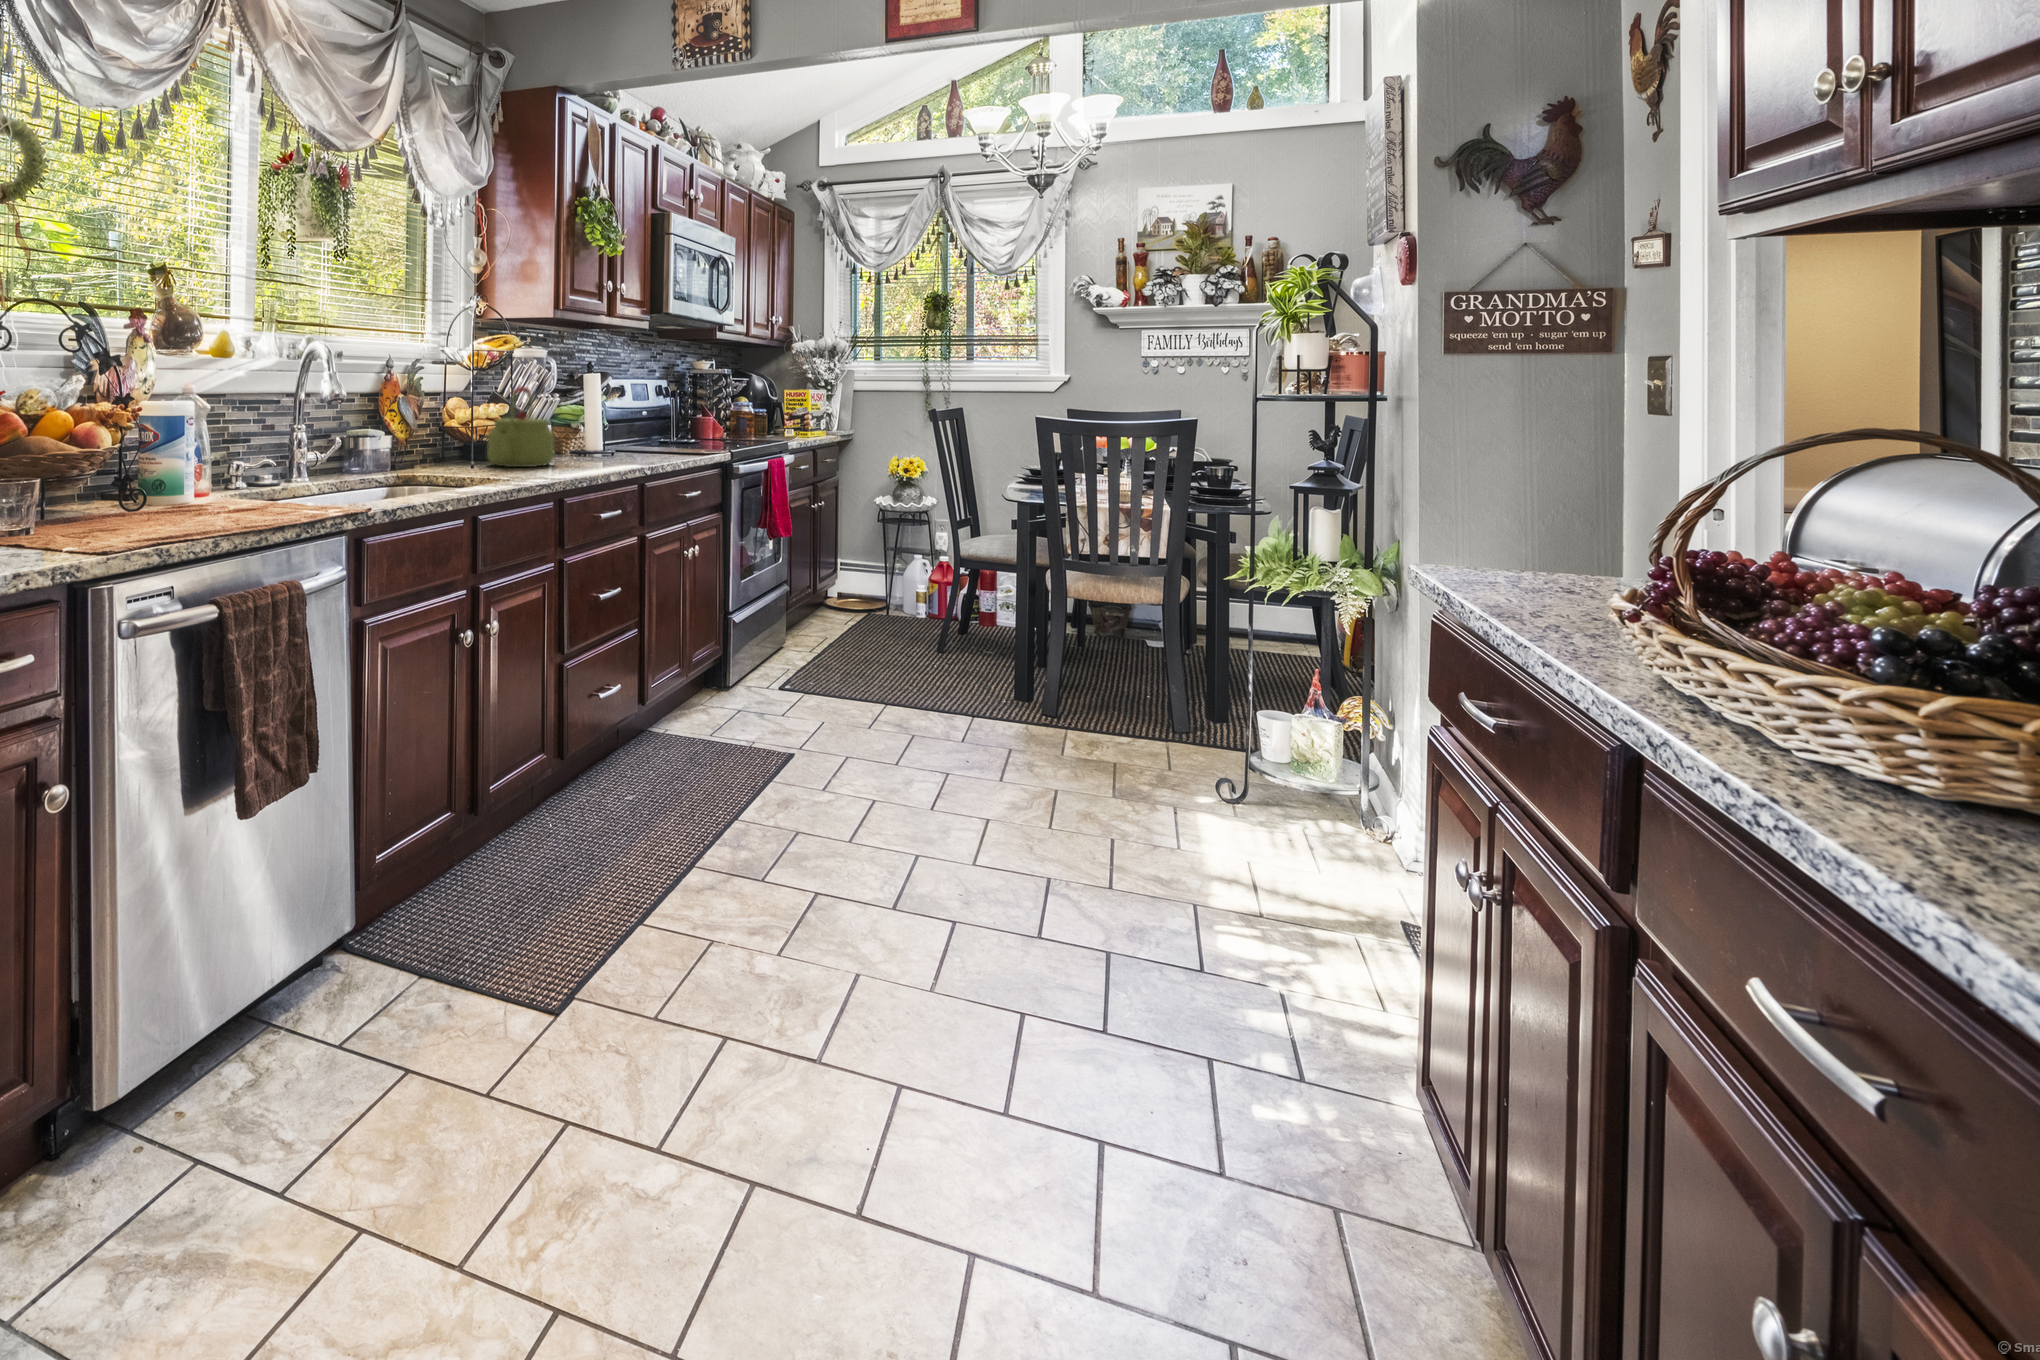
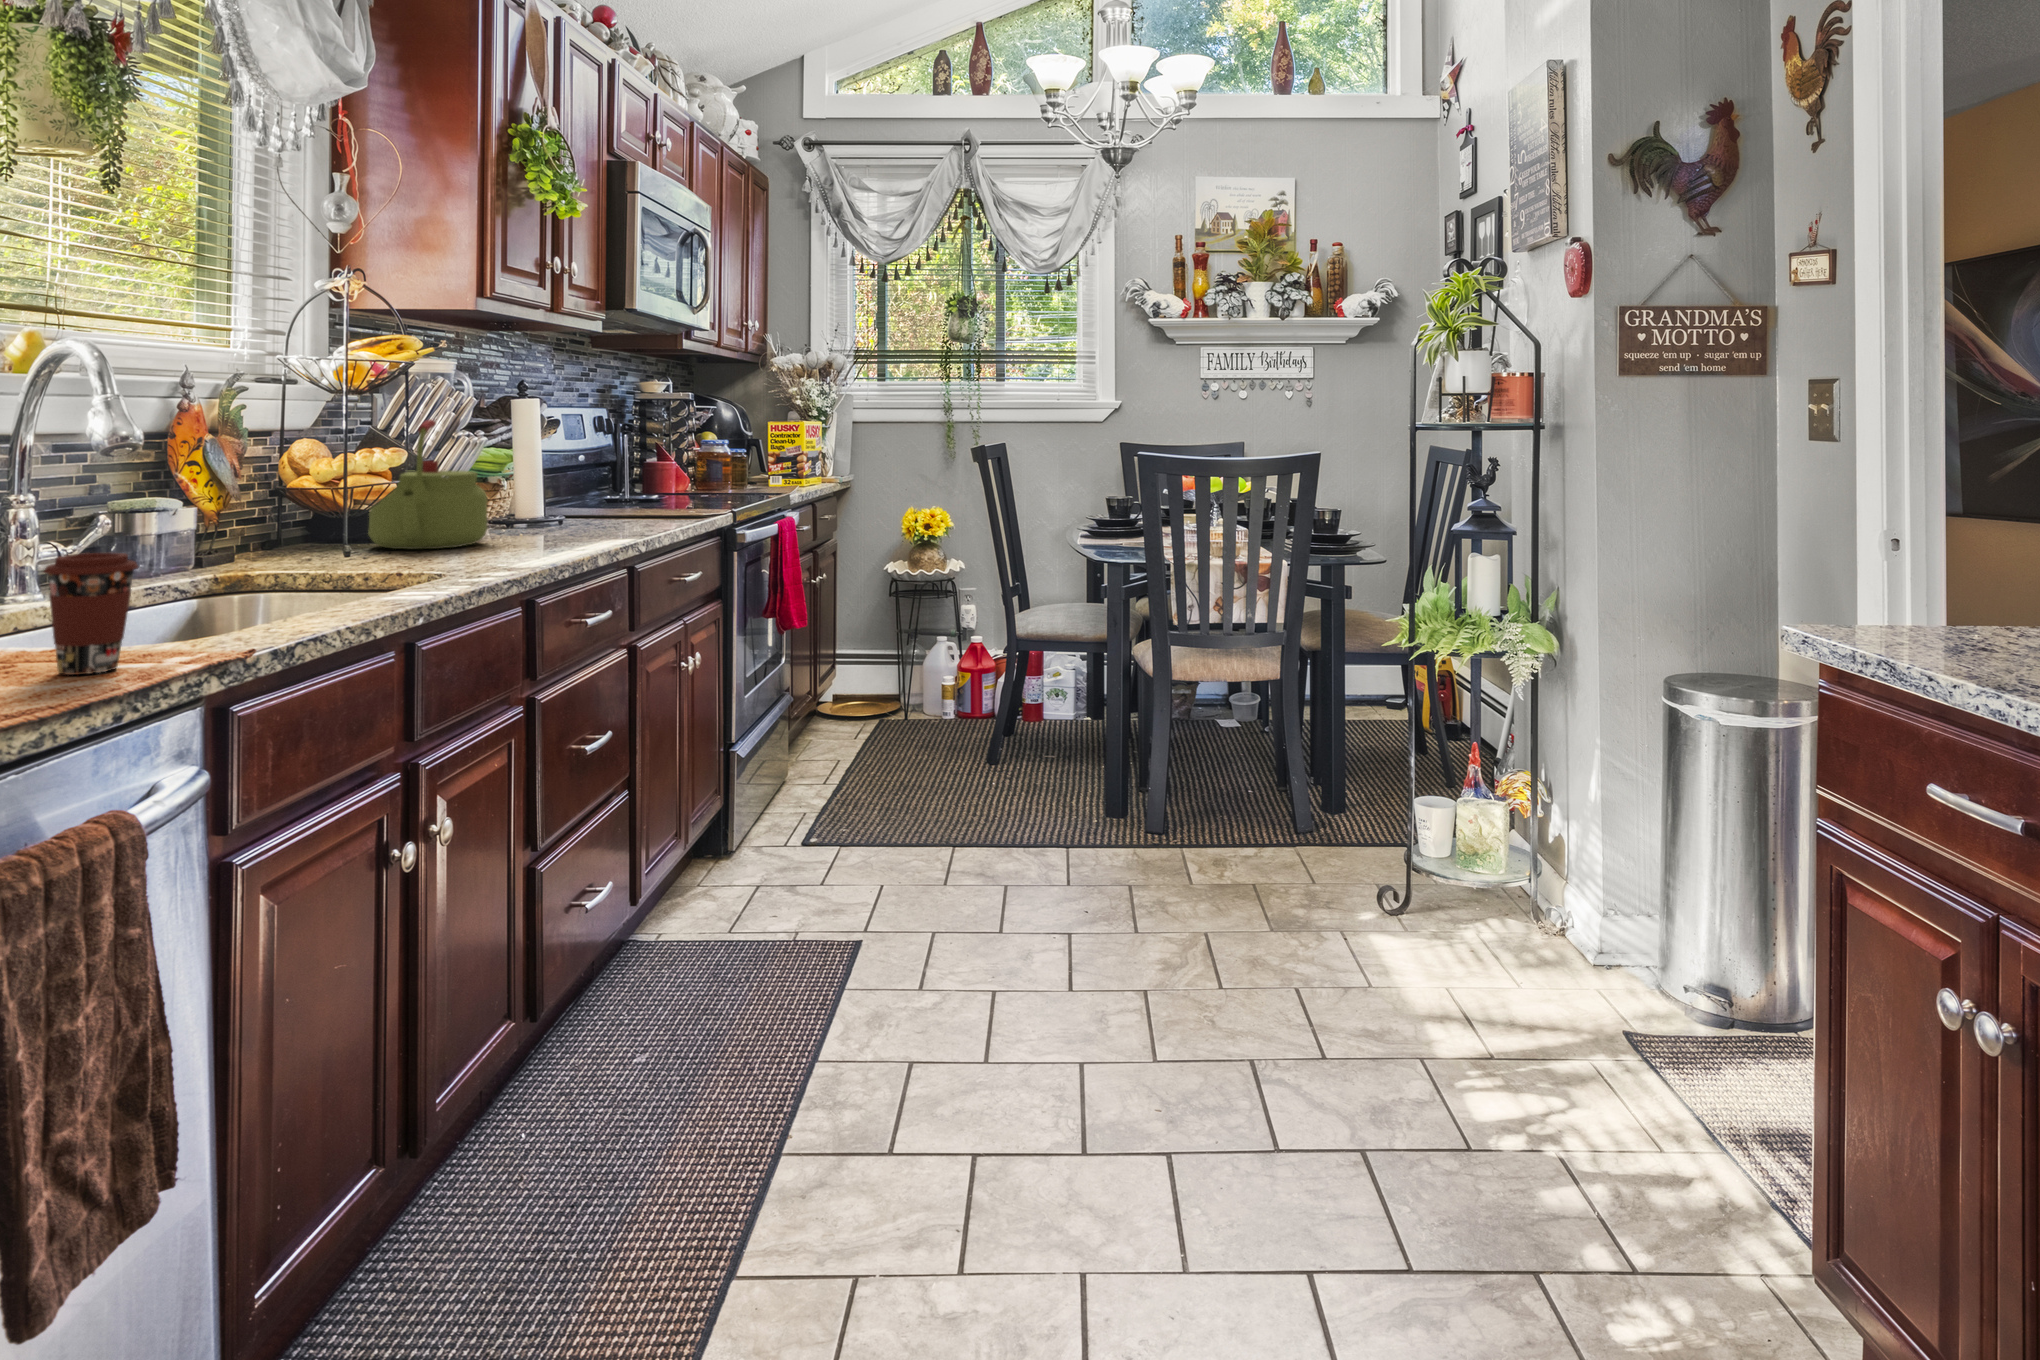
coffee cup: none [269,455,312,517] -> present [44,553,138,675]

